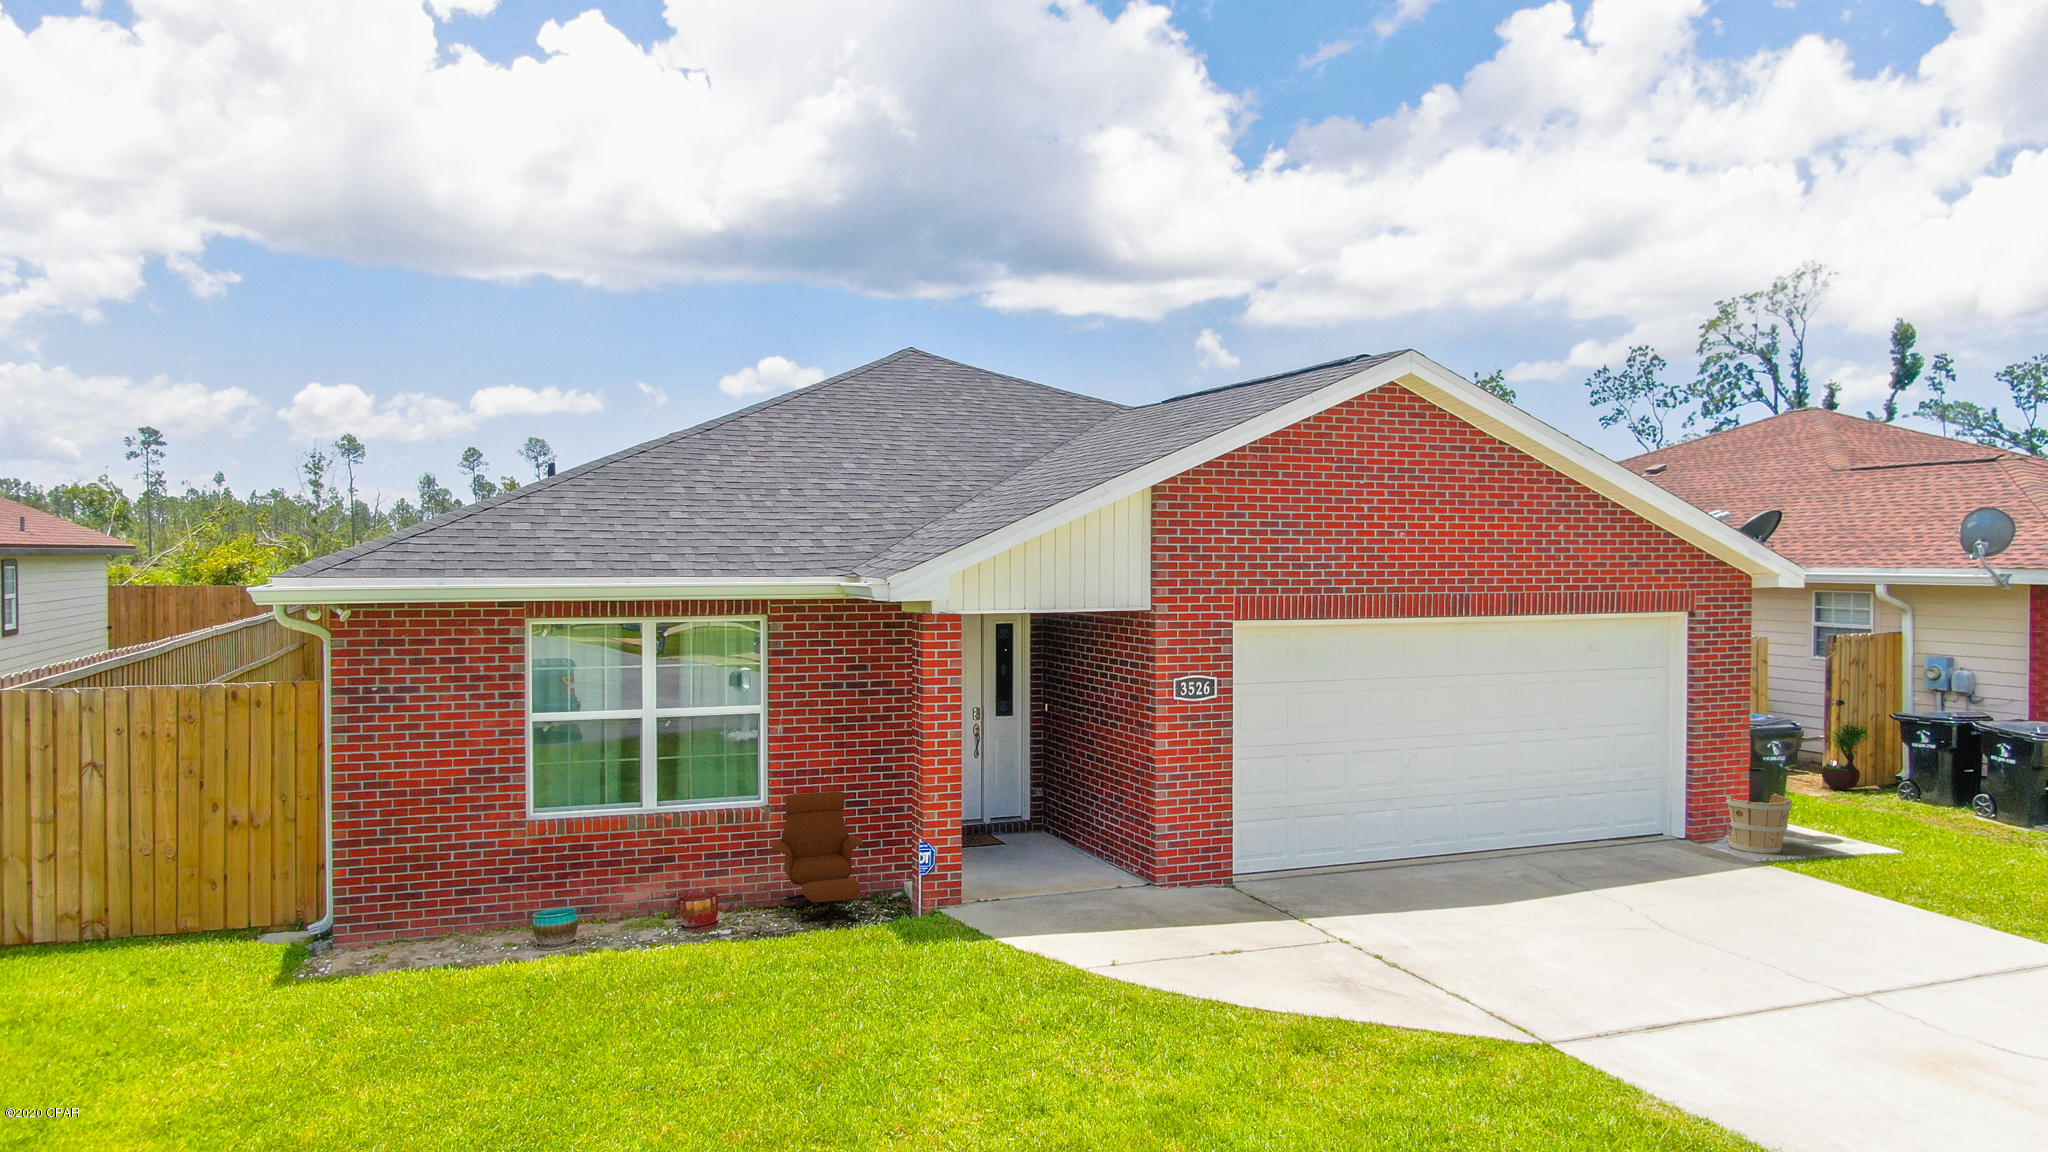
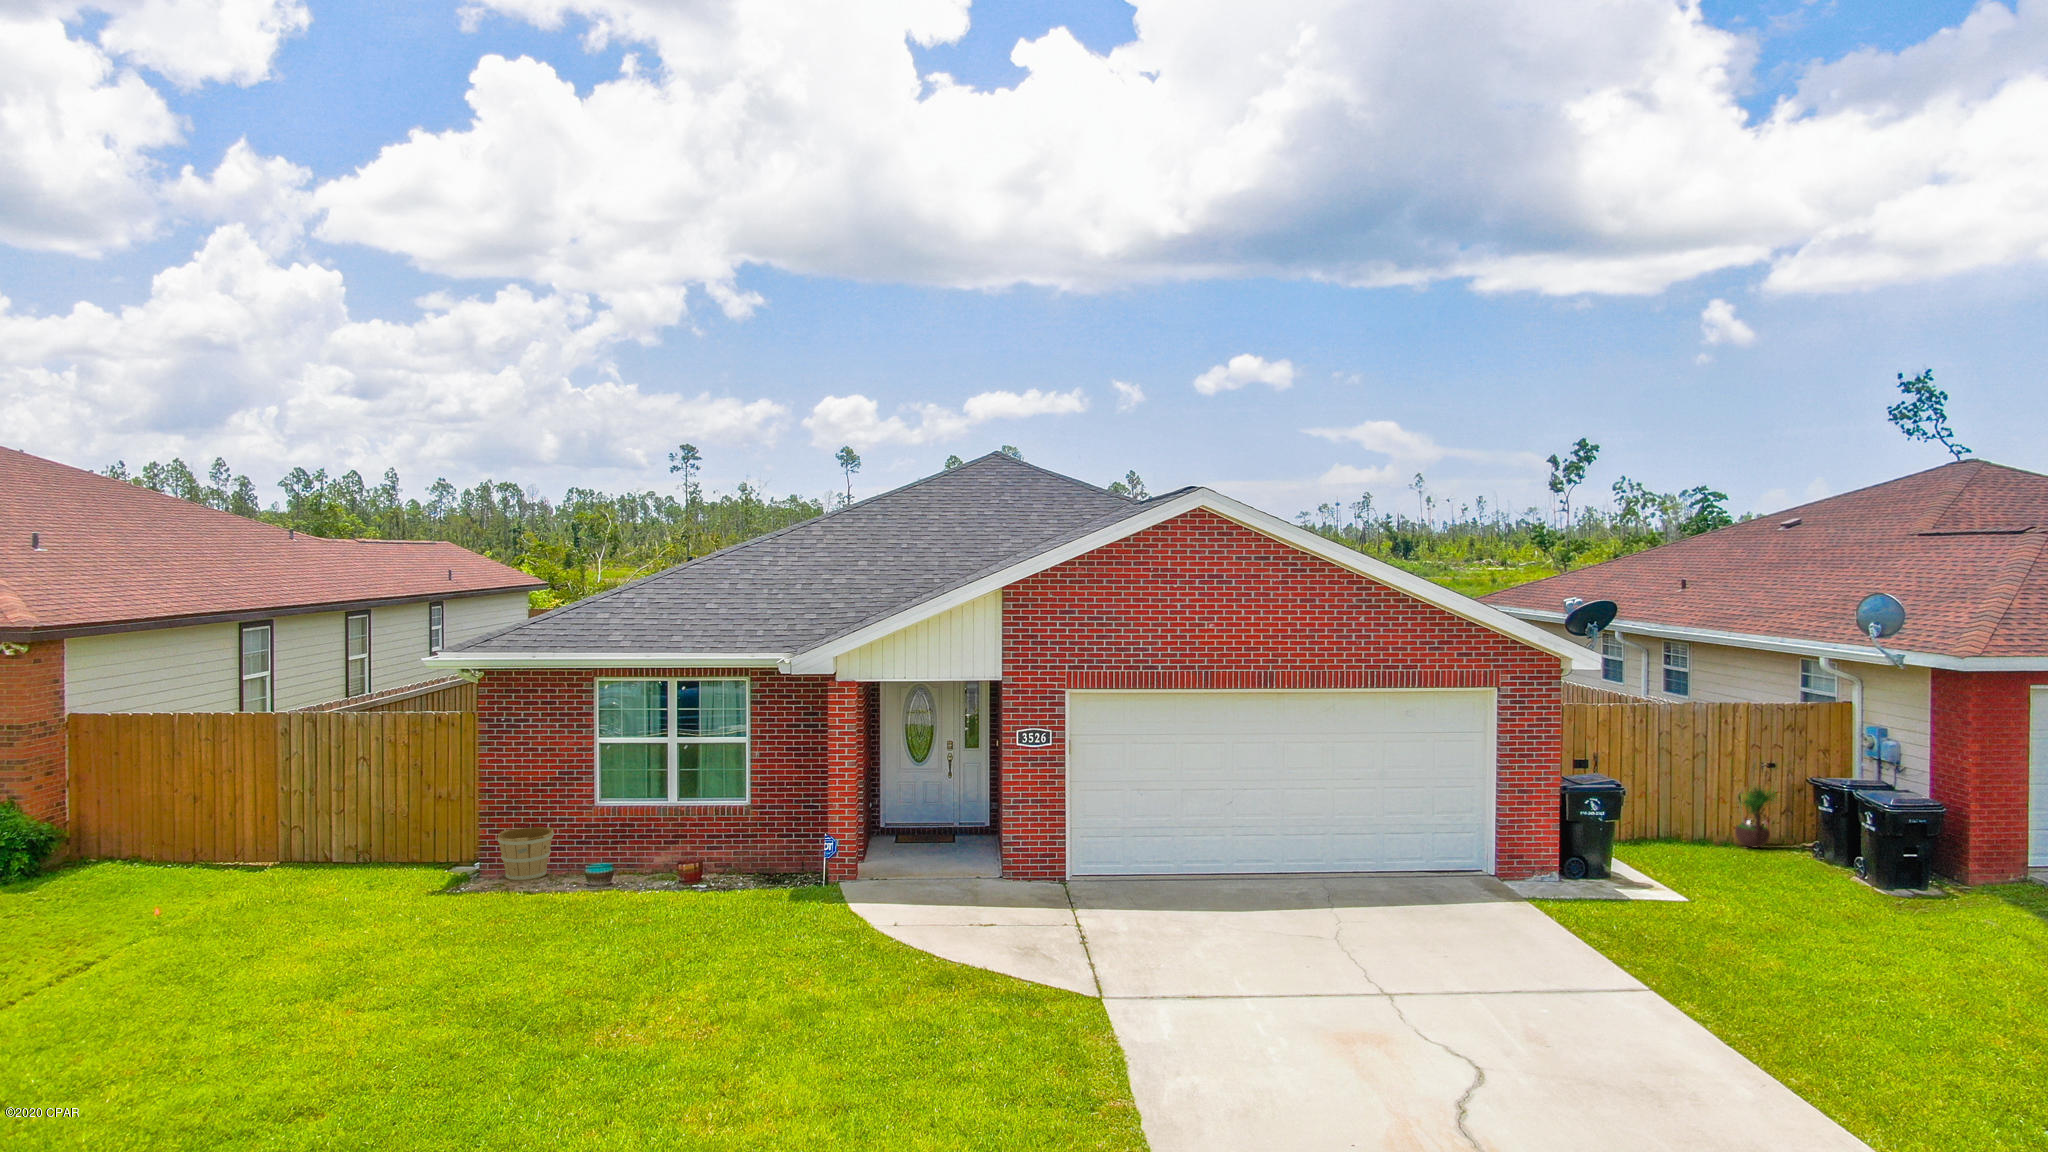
lounge chair: present [772,791,862,928] -> none [741,799,804,892]
wooden bucket: present [1726,793,1792,854] -> present [497,827,554,881]

